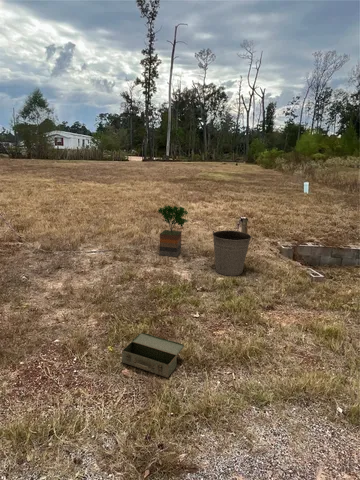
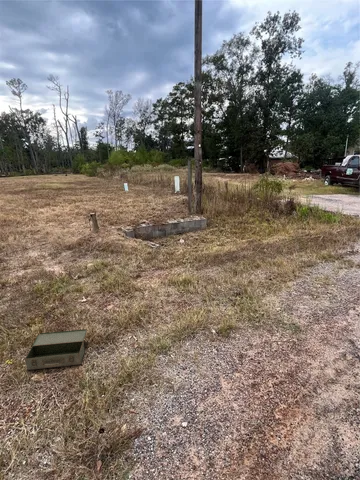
potted tree: present [158,205,188,257] -> none [13,211,49,258]
bucket: present [213,230,253,276] -> none [75,224,110,261]

